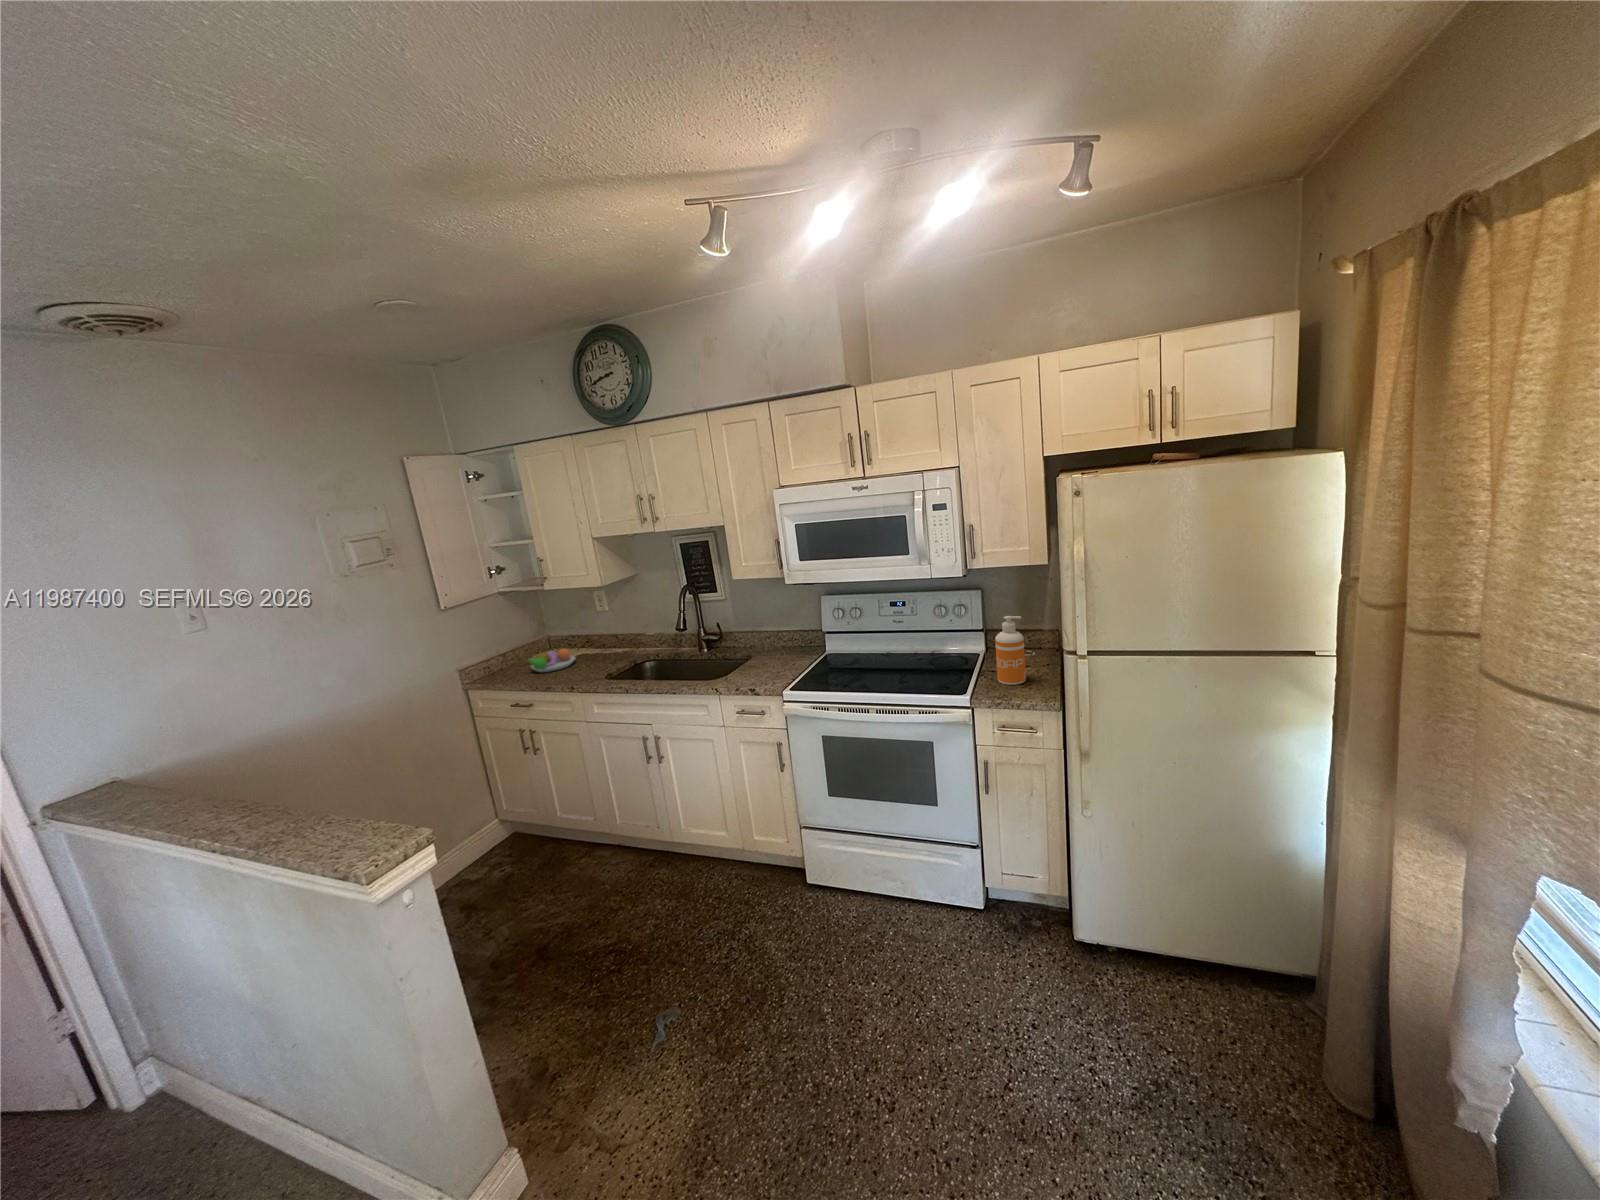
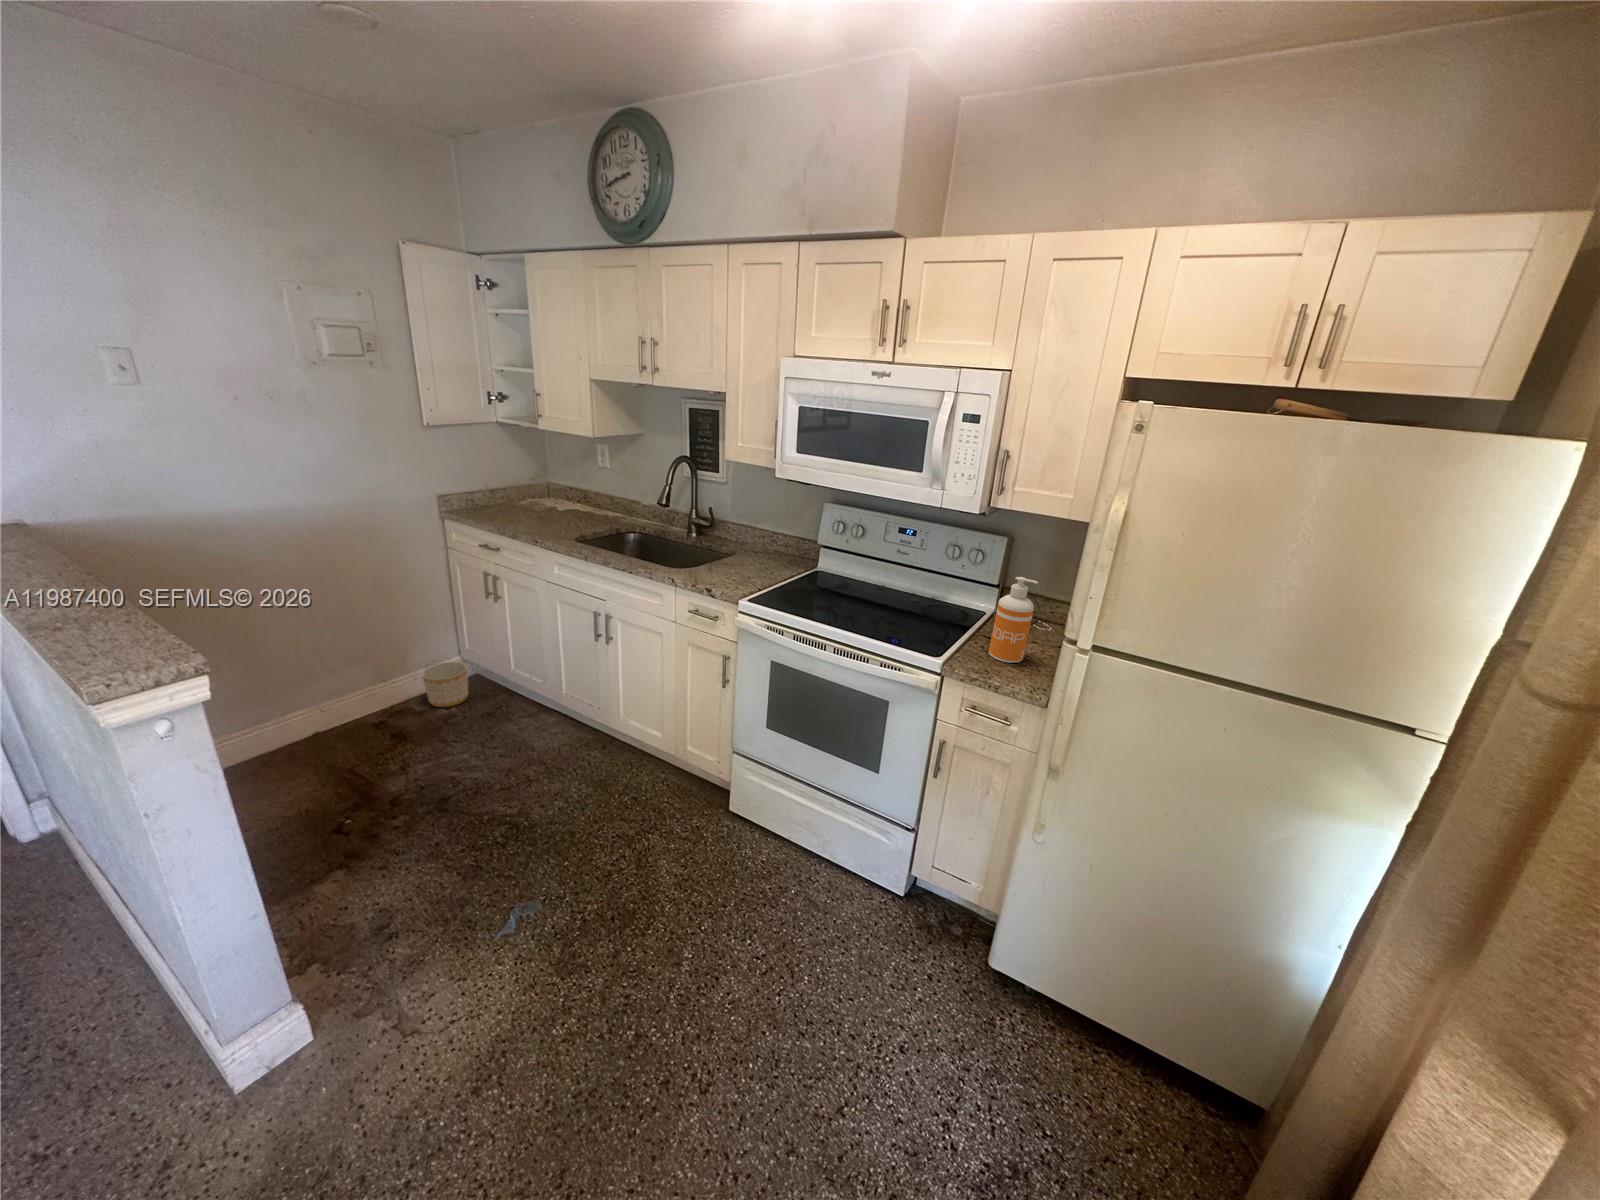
fruit bowl: present [525,648,575,672] -> none [506,497,562,521]
planter: none [470,822,516,872] -> present [422,661,468,707]

